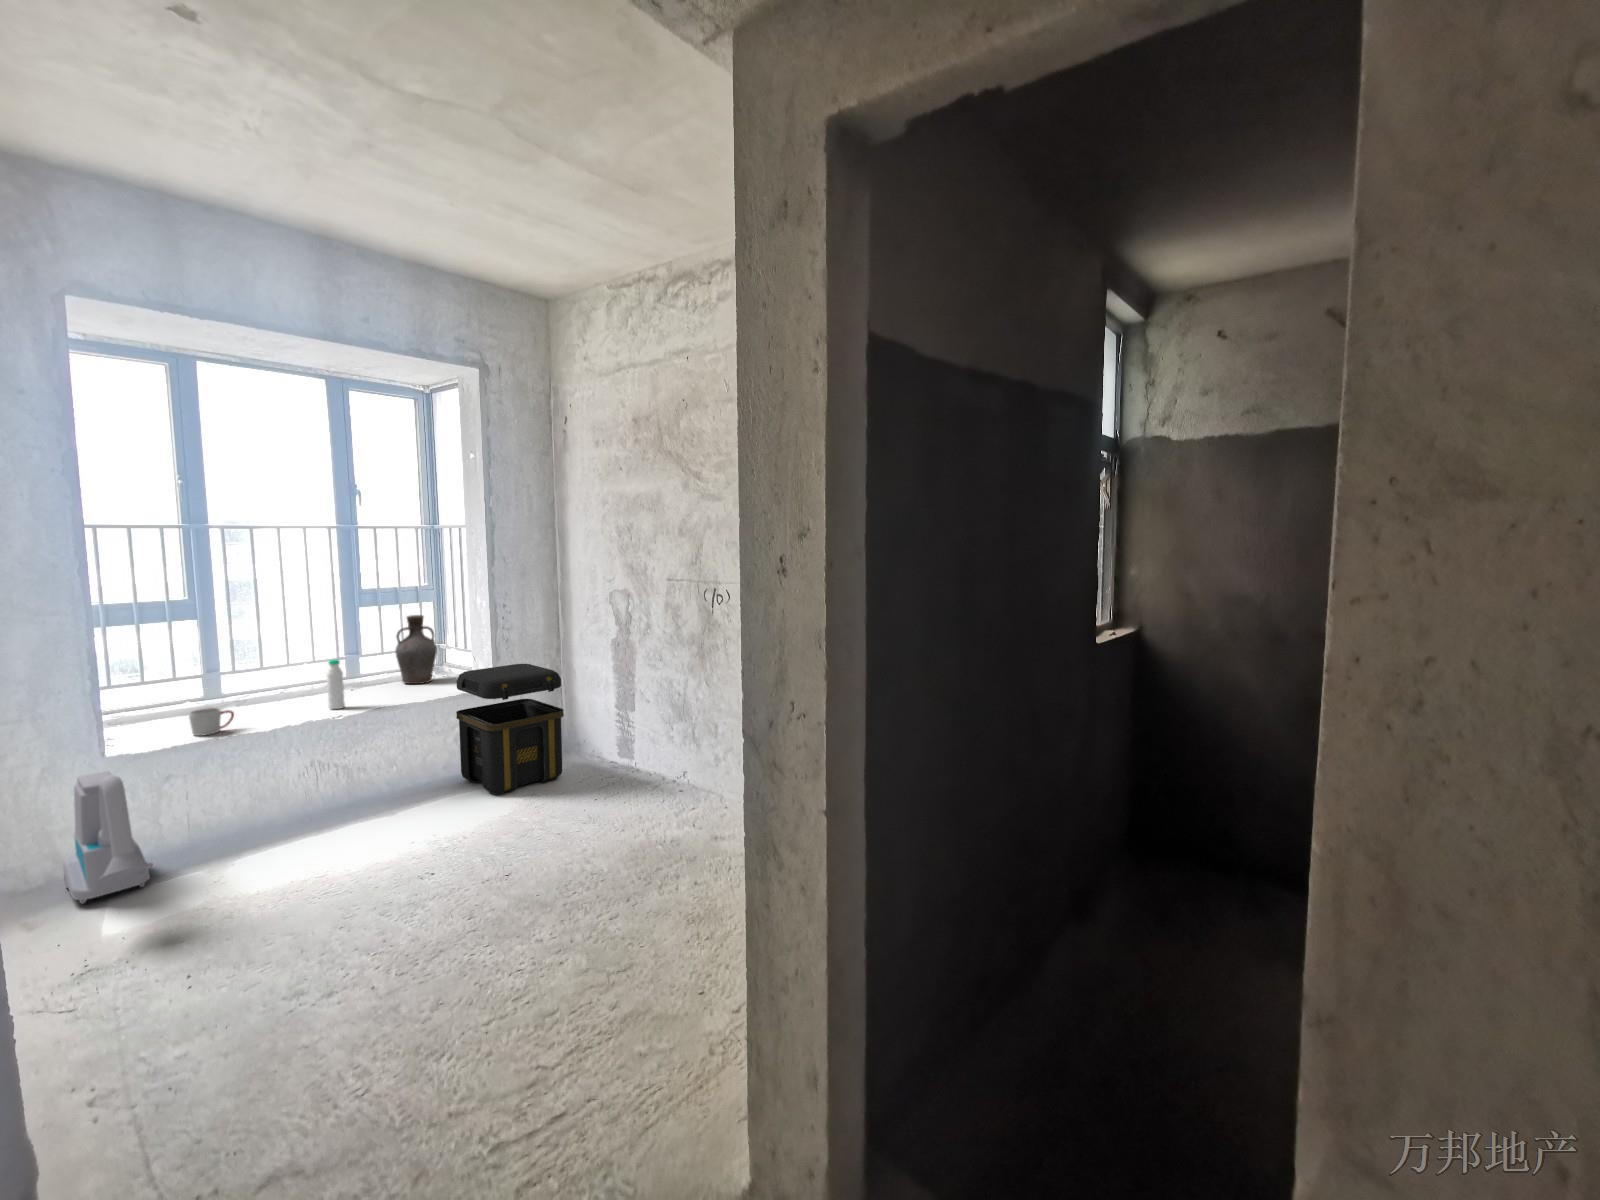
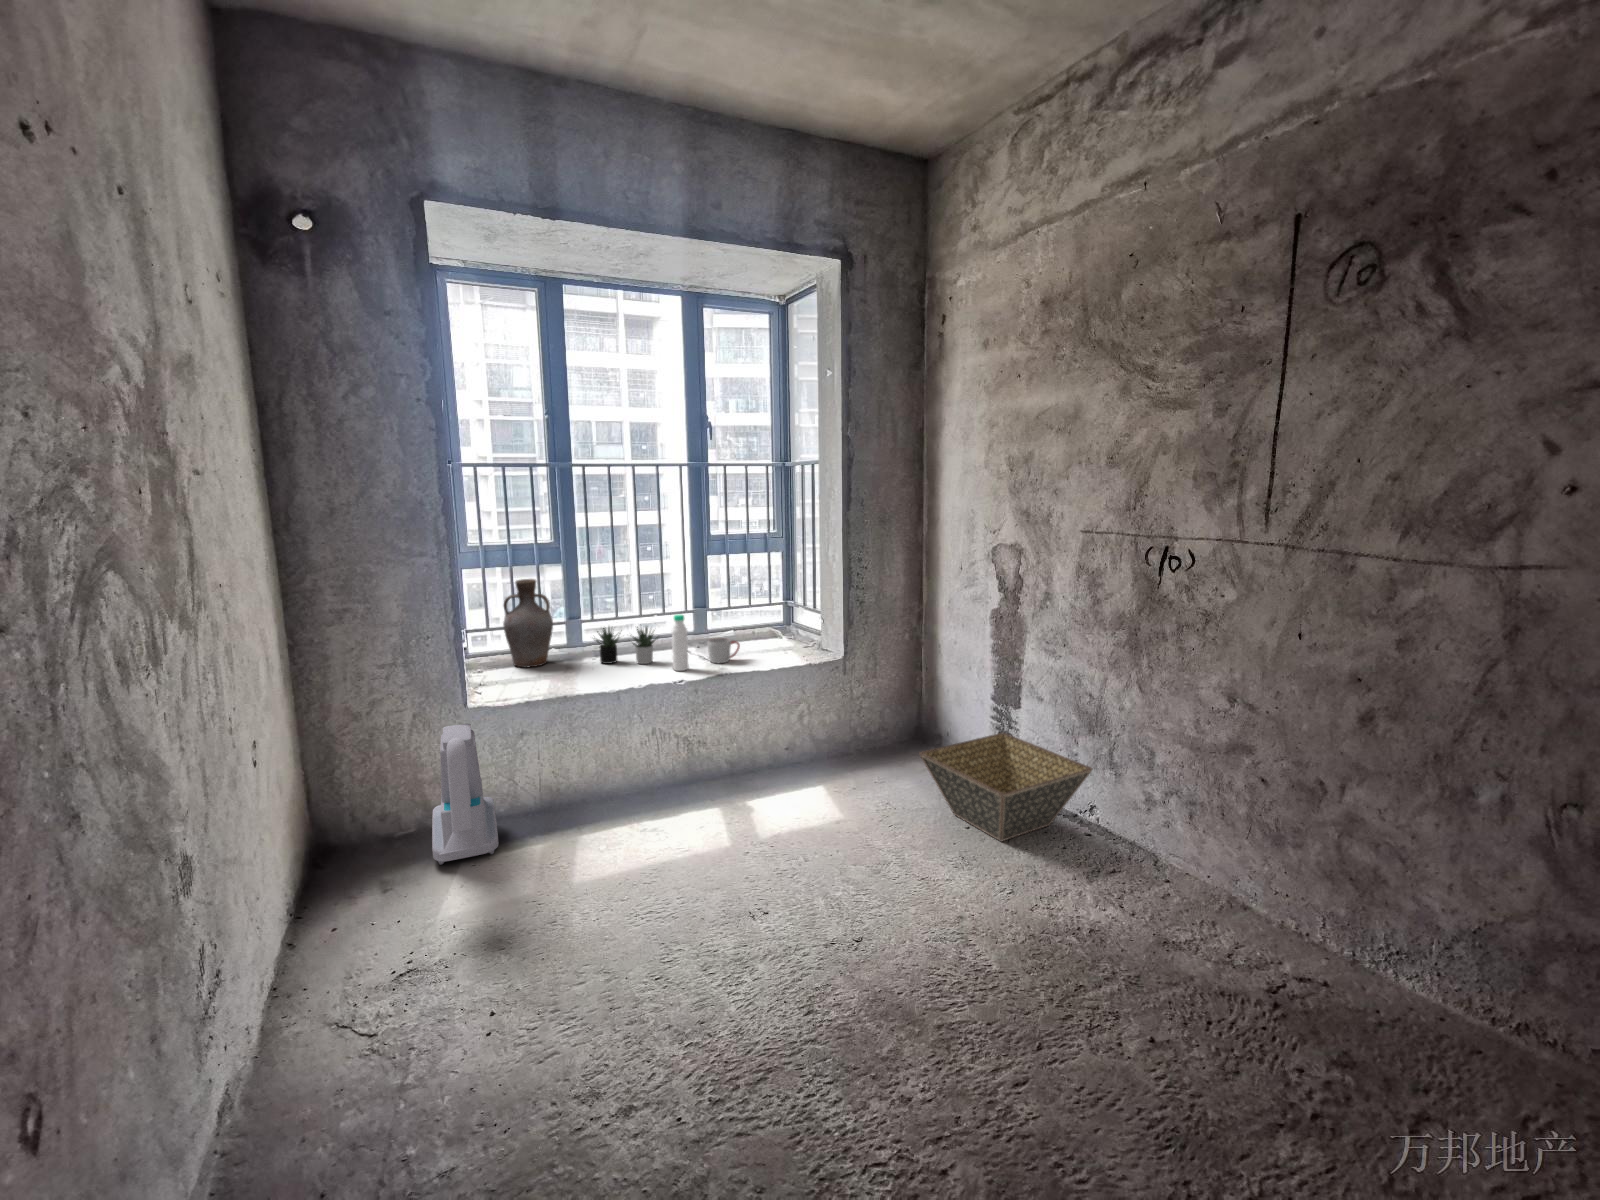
vase: present [395,615,437,684] -> present [503,579,553,668]
toolbox: present [456,664,564,794] -> none [802,633,927,796]
succulent plant: none [234,670,315,711] -> present [596,627,658,664]
mug: present [189,708,234,736] -> present [707,638,740,663]
basket: none [556,730,682,804] -> present [920,733,1092,842]

